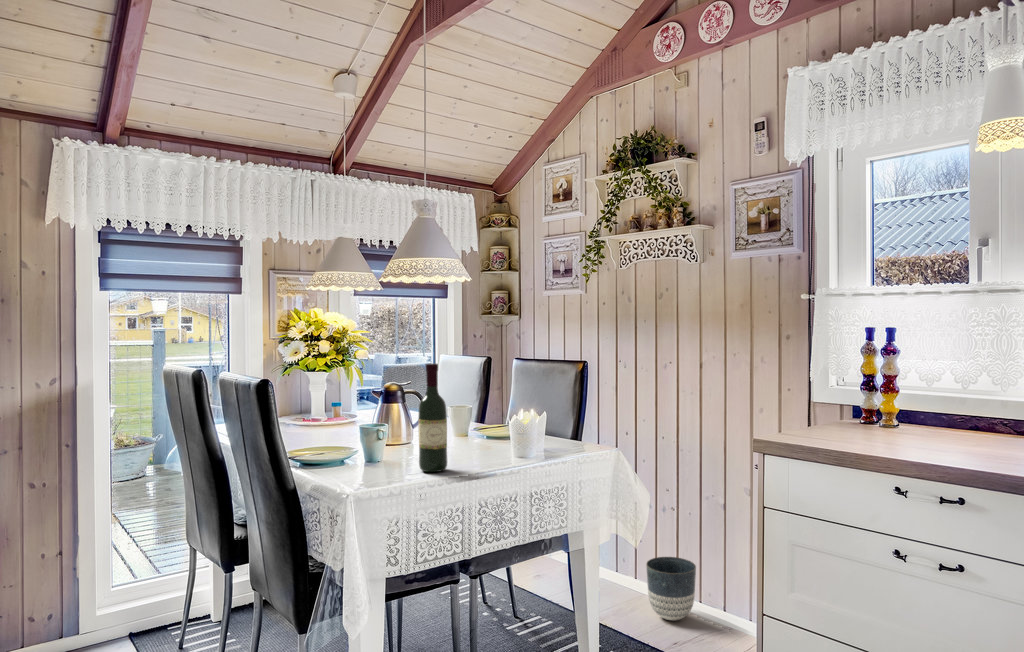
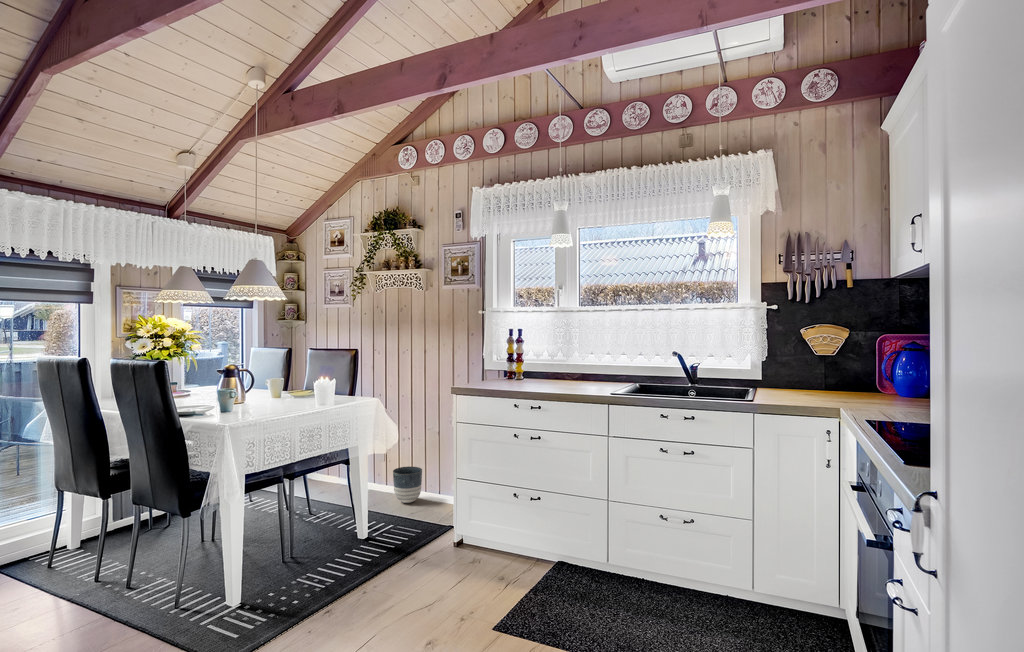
wine bottle: present [418,363,447,472] -> none [260,350,278,414]

